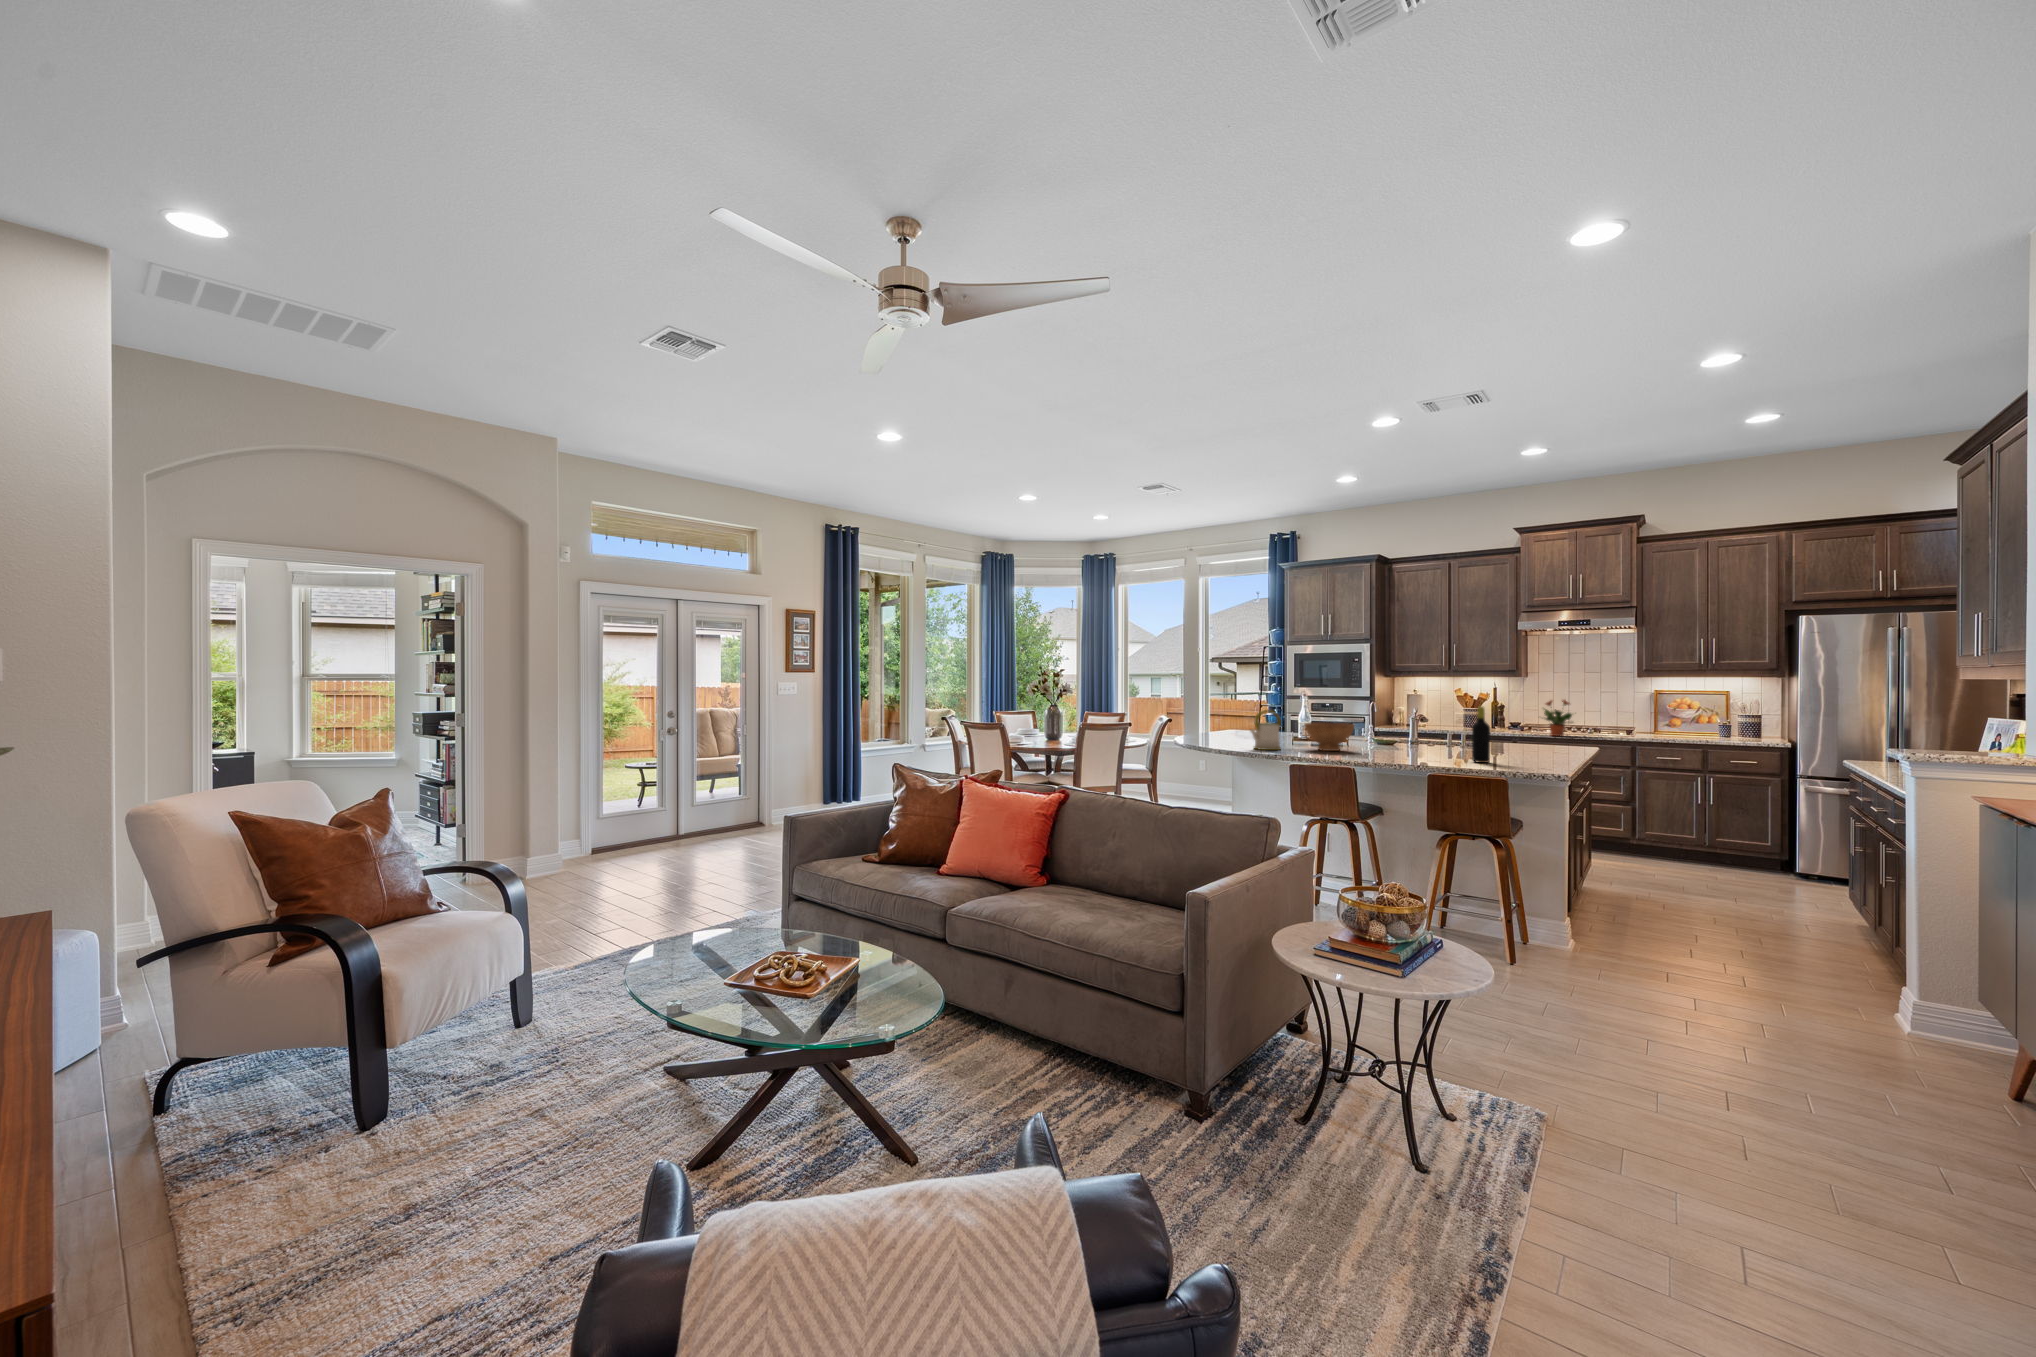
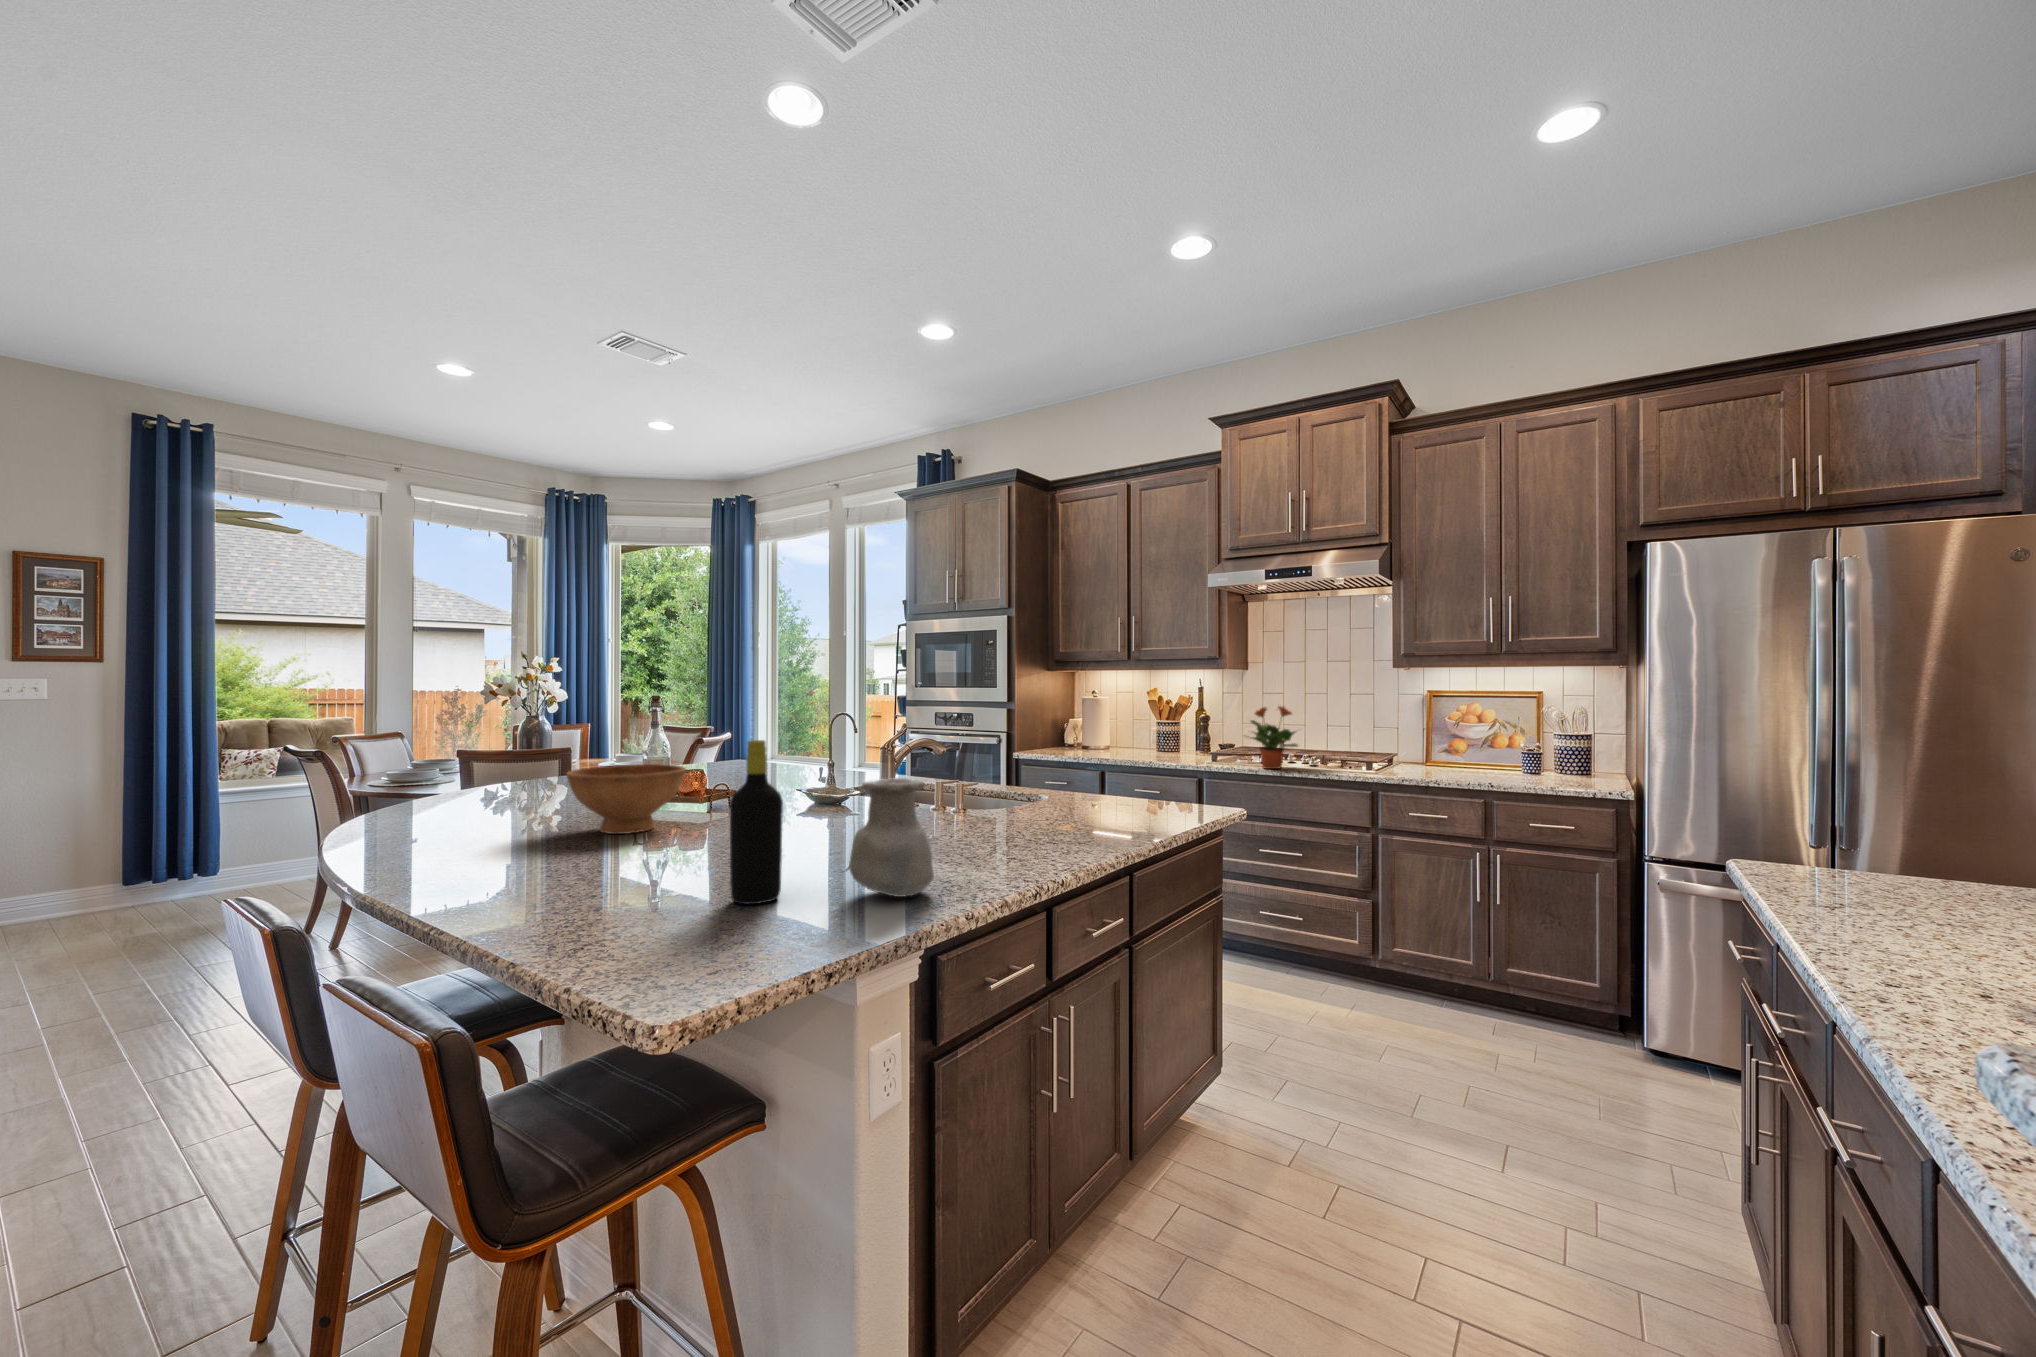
kettle: present [1251,710,1281,750] -> none [456,737,540,832]
vase: none [1507,721,1542,762] -> present [849,778,934,897]

